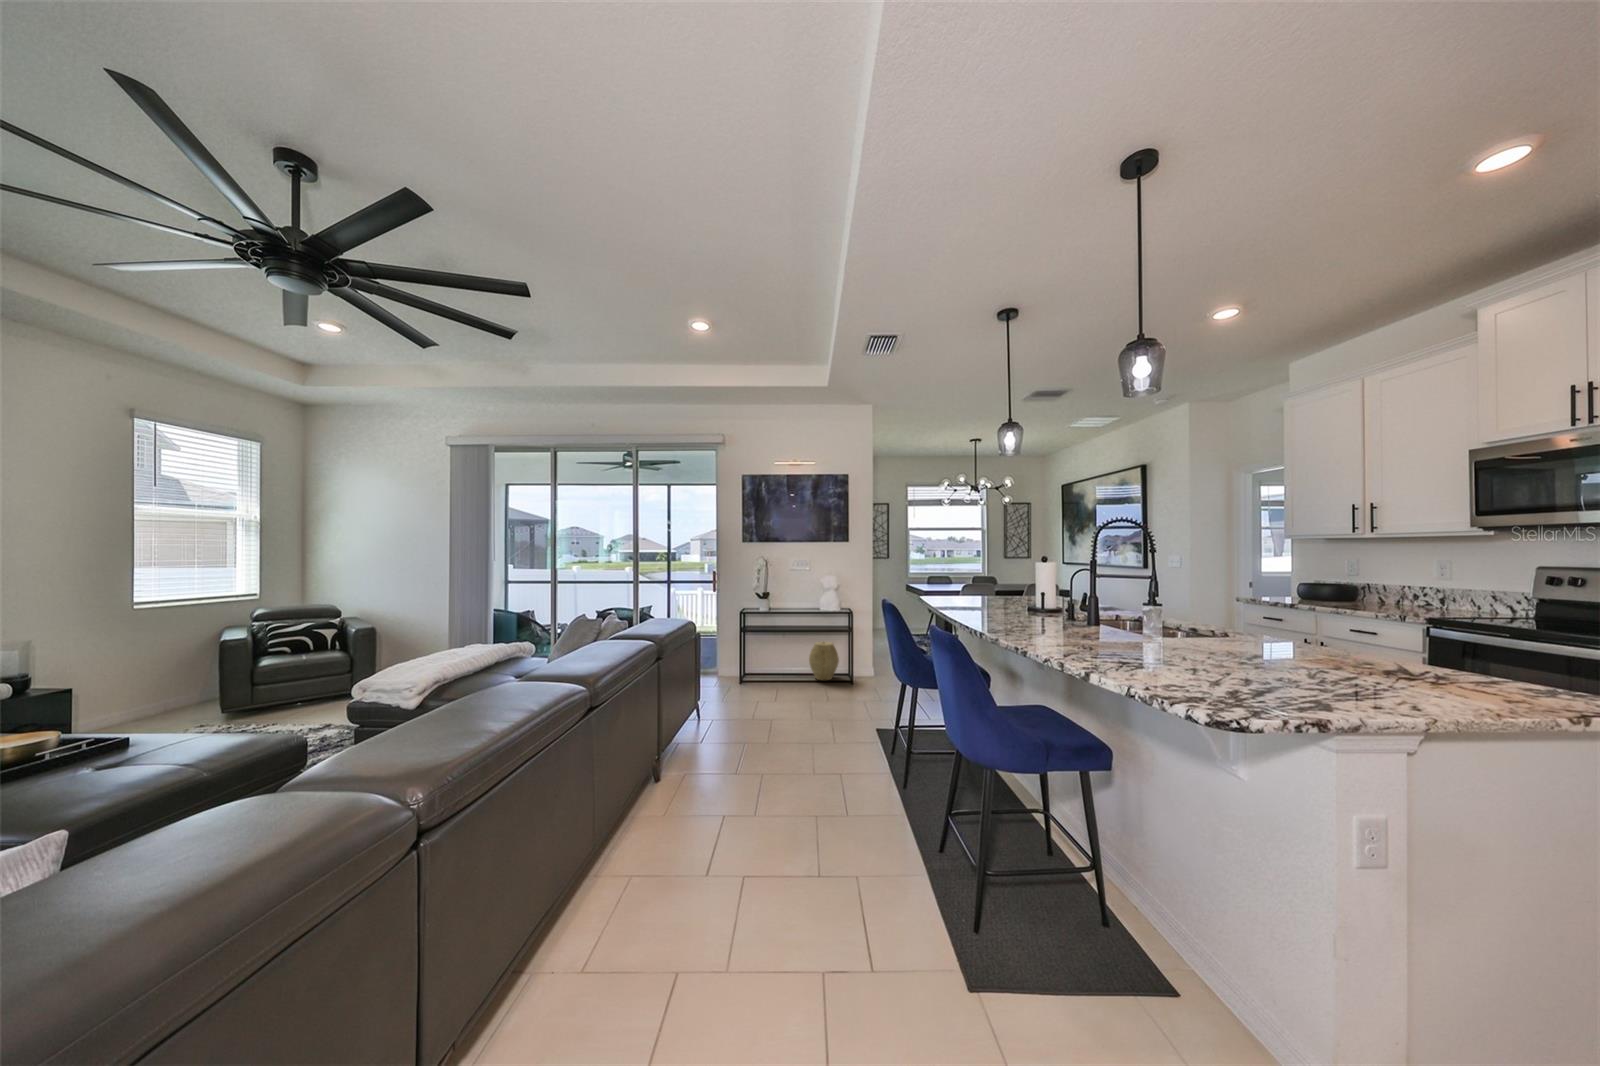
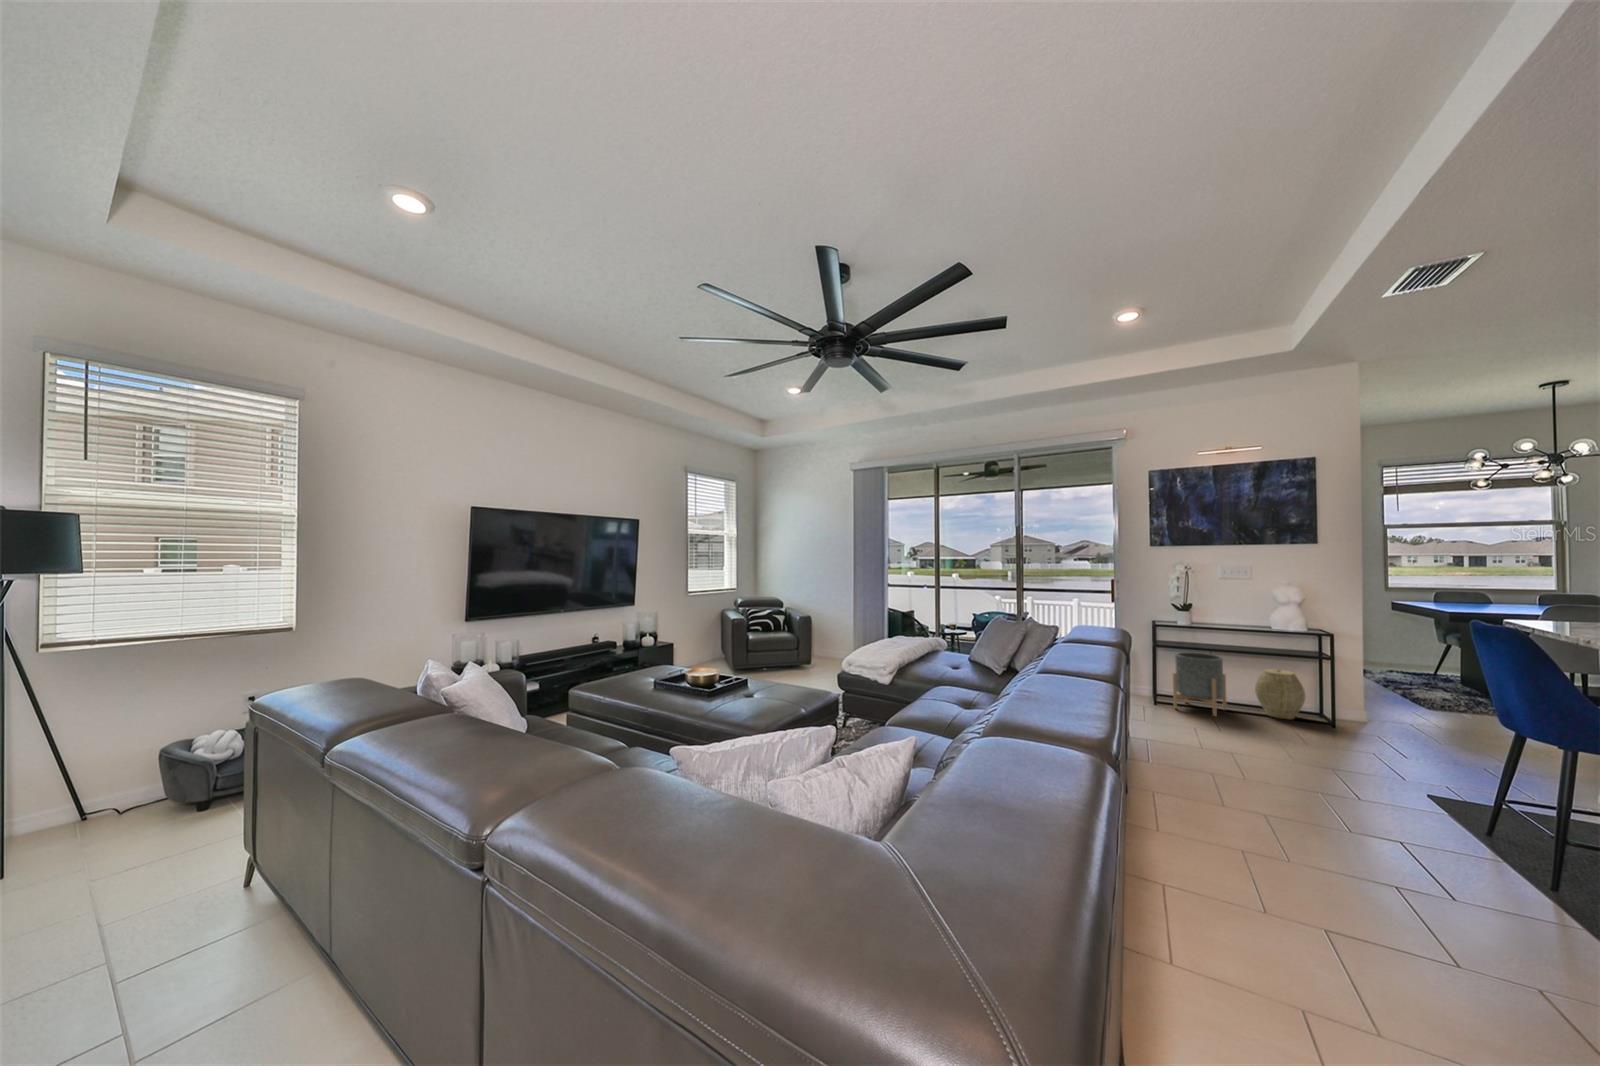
planter: none [753,633,791,686] -> present [1173,652,1227,716]

